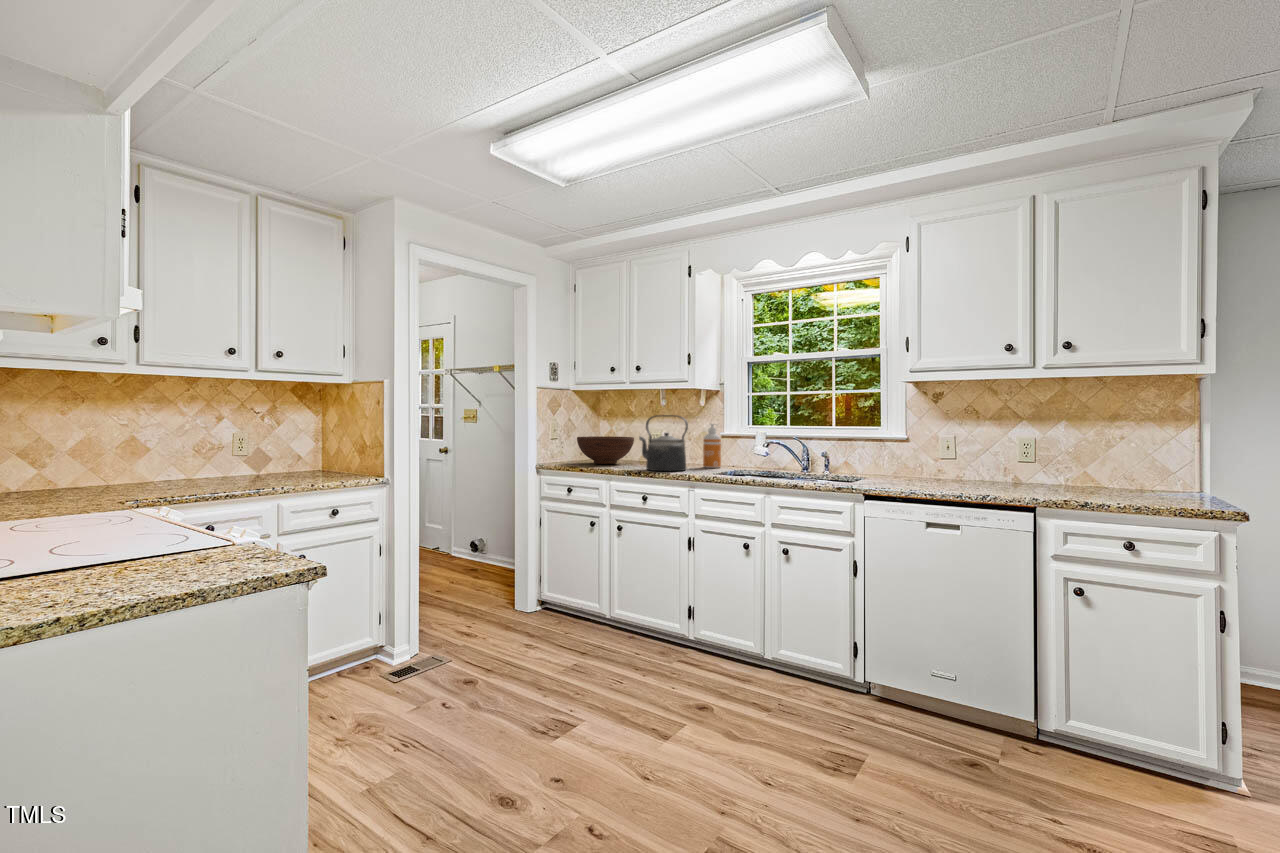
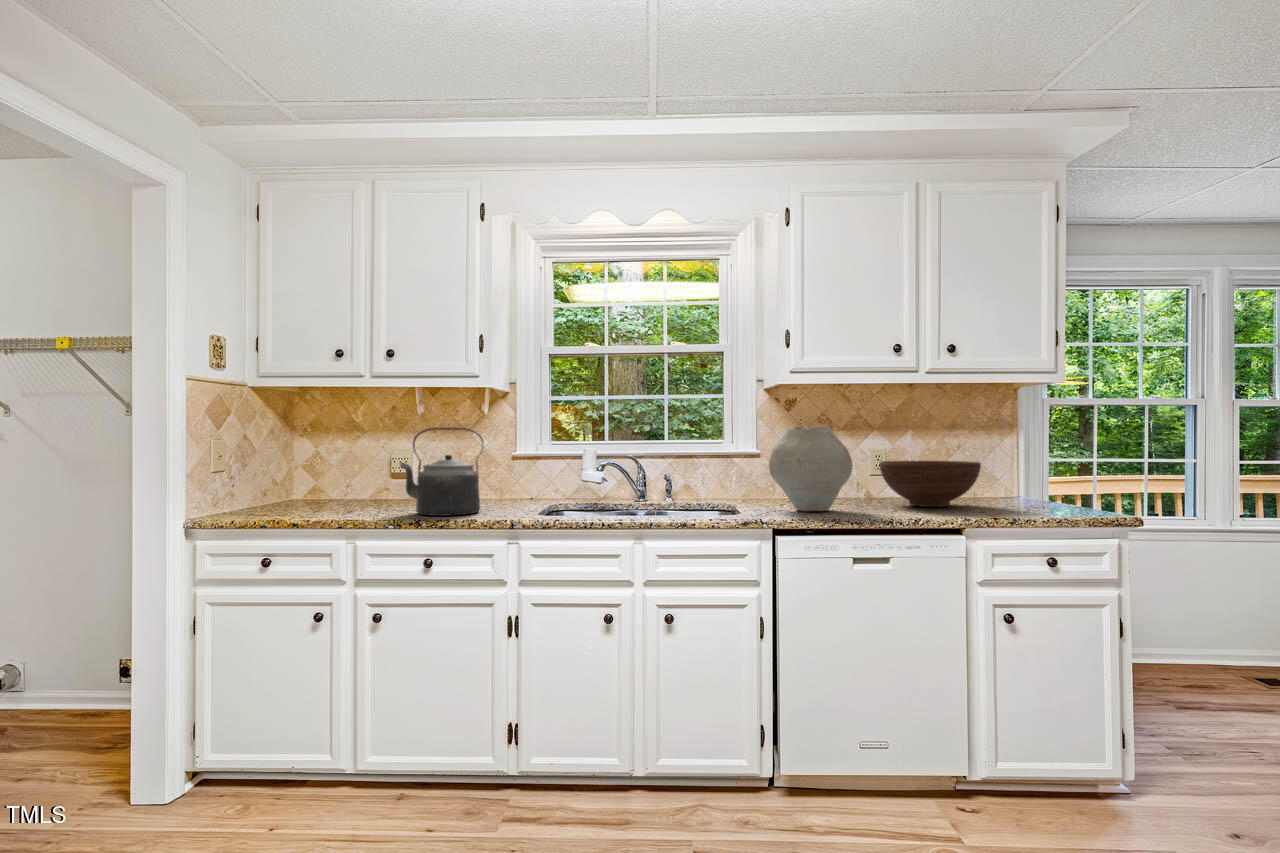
vase: none [884,415,955,485] -> present [769,425,853,511]
soap dispenser: present [703,424,721,468] -> none [487,440,514,505]
fruit bowl: present [577,436,634,464] -> present [879,461,981,507]

